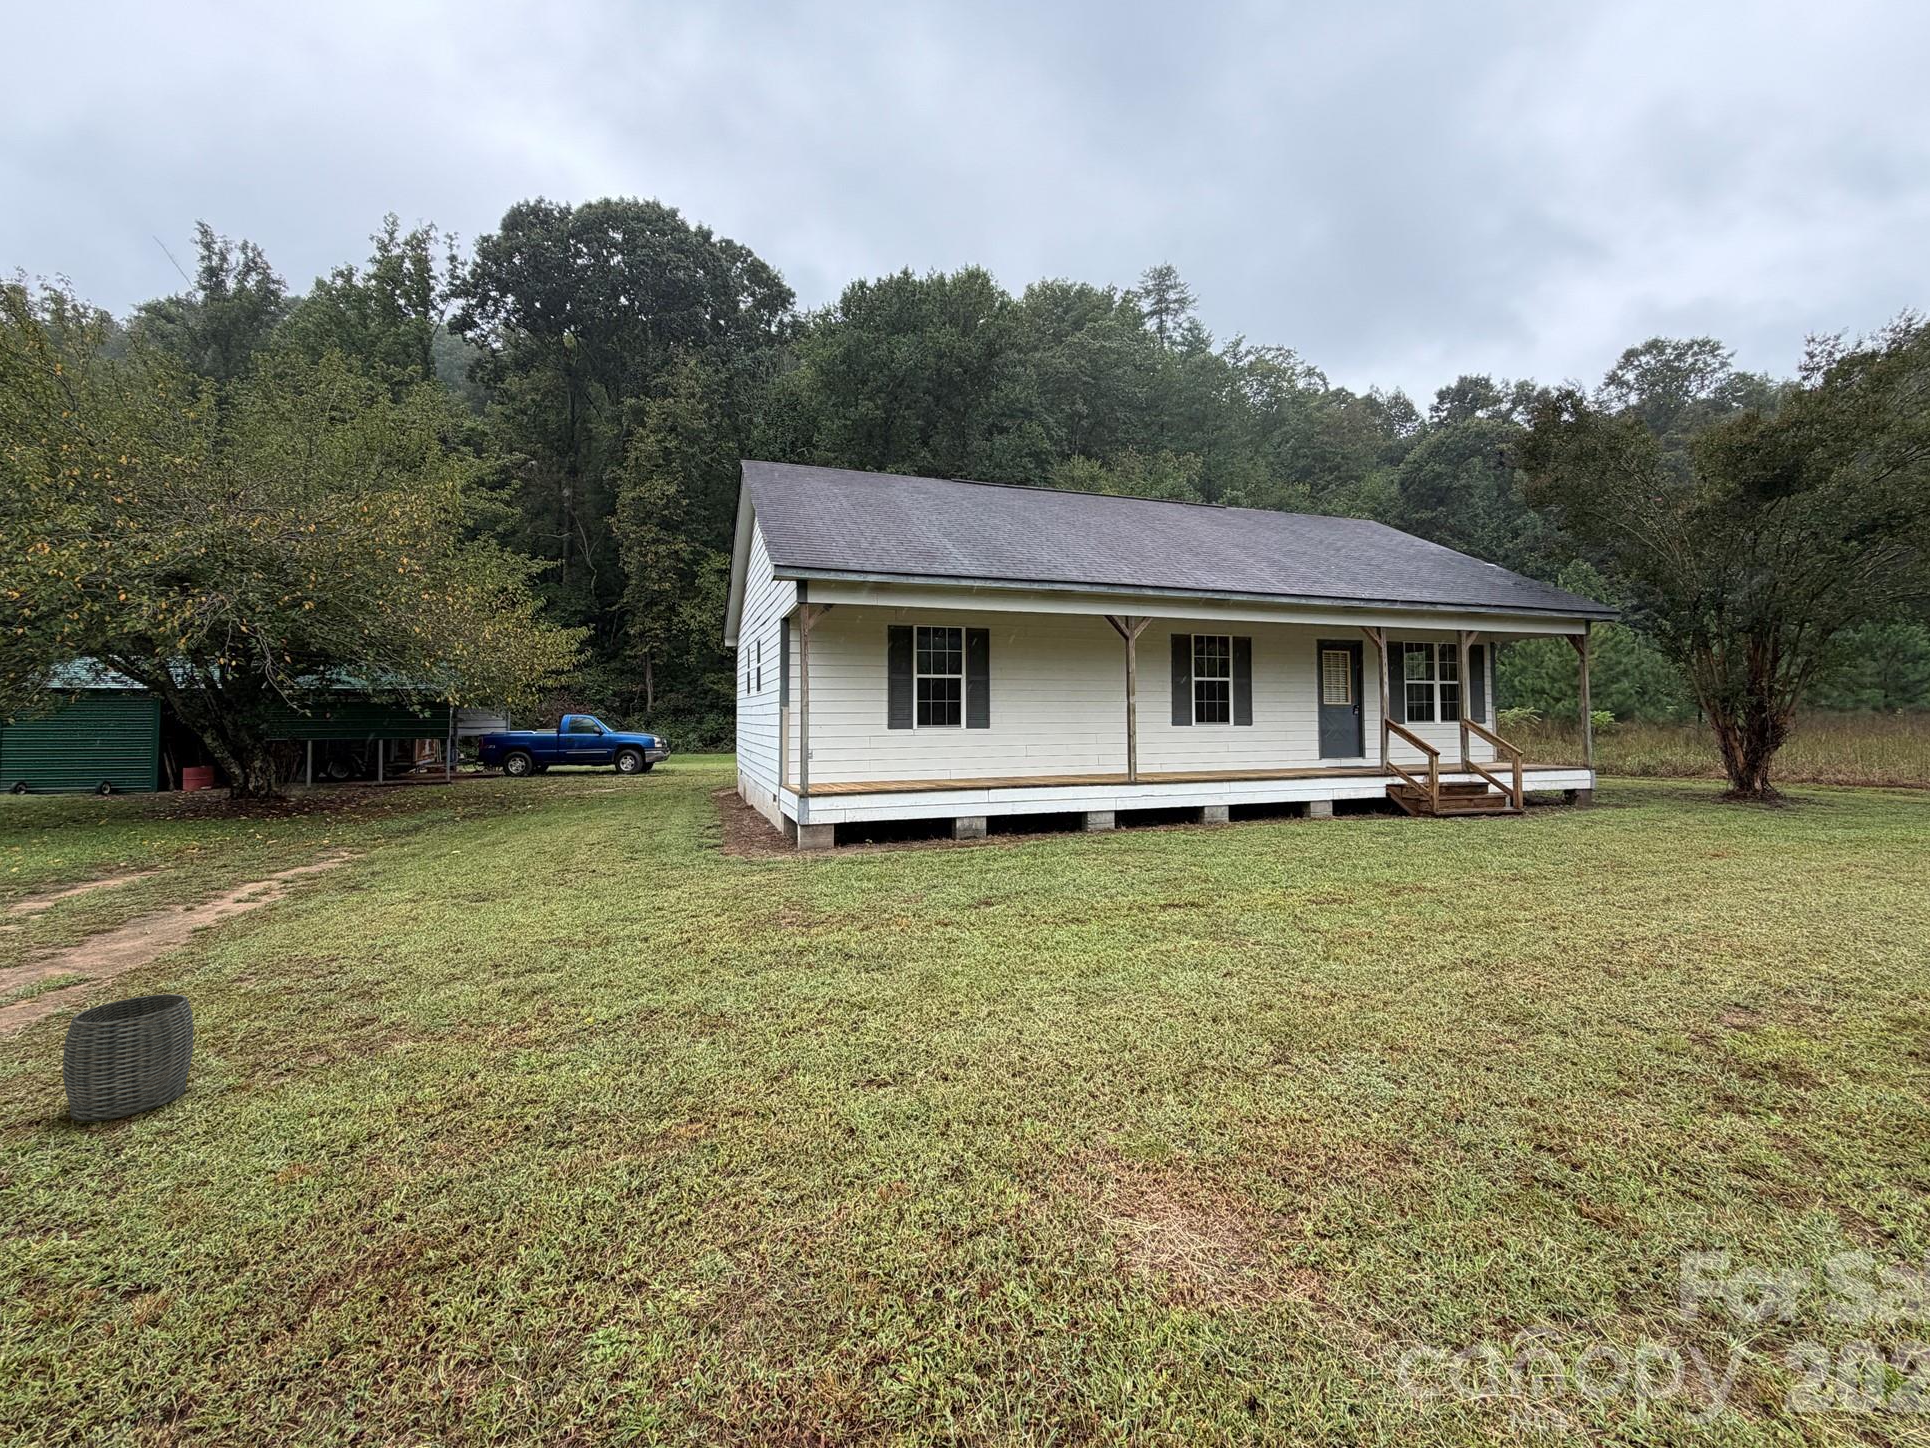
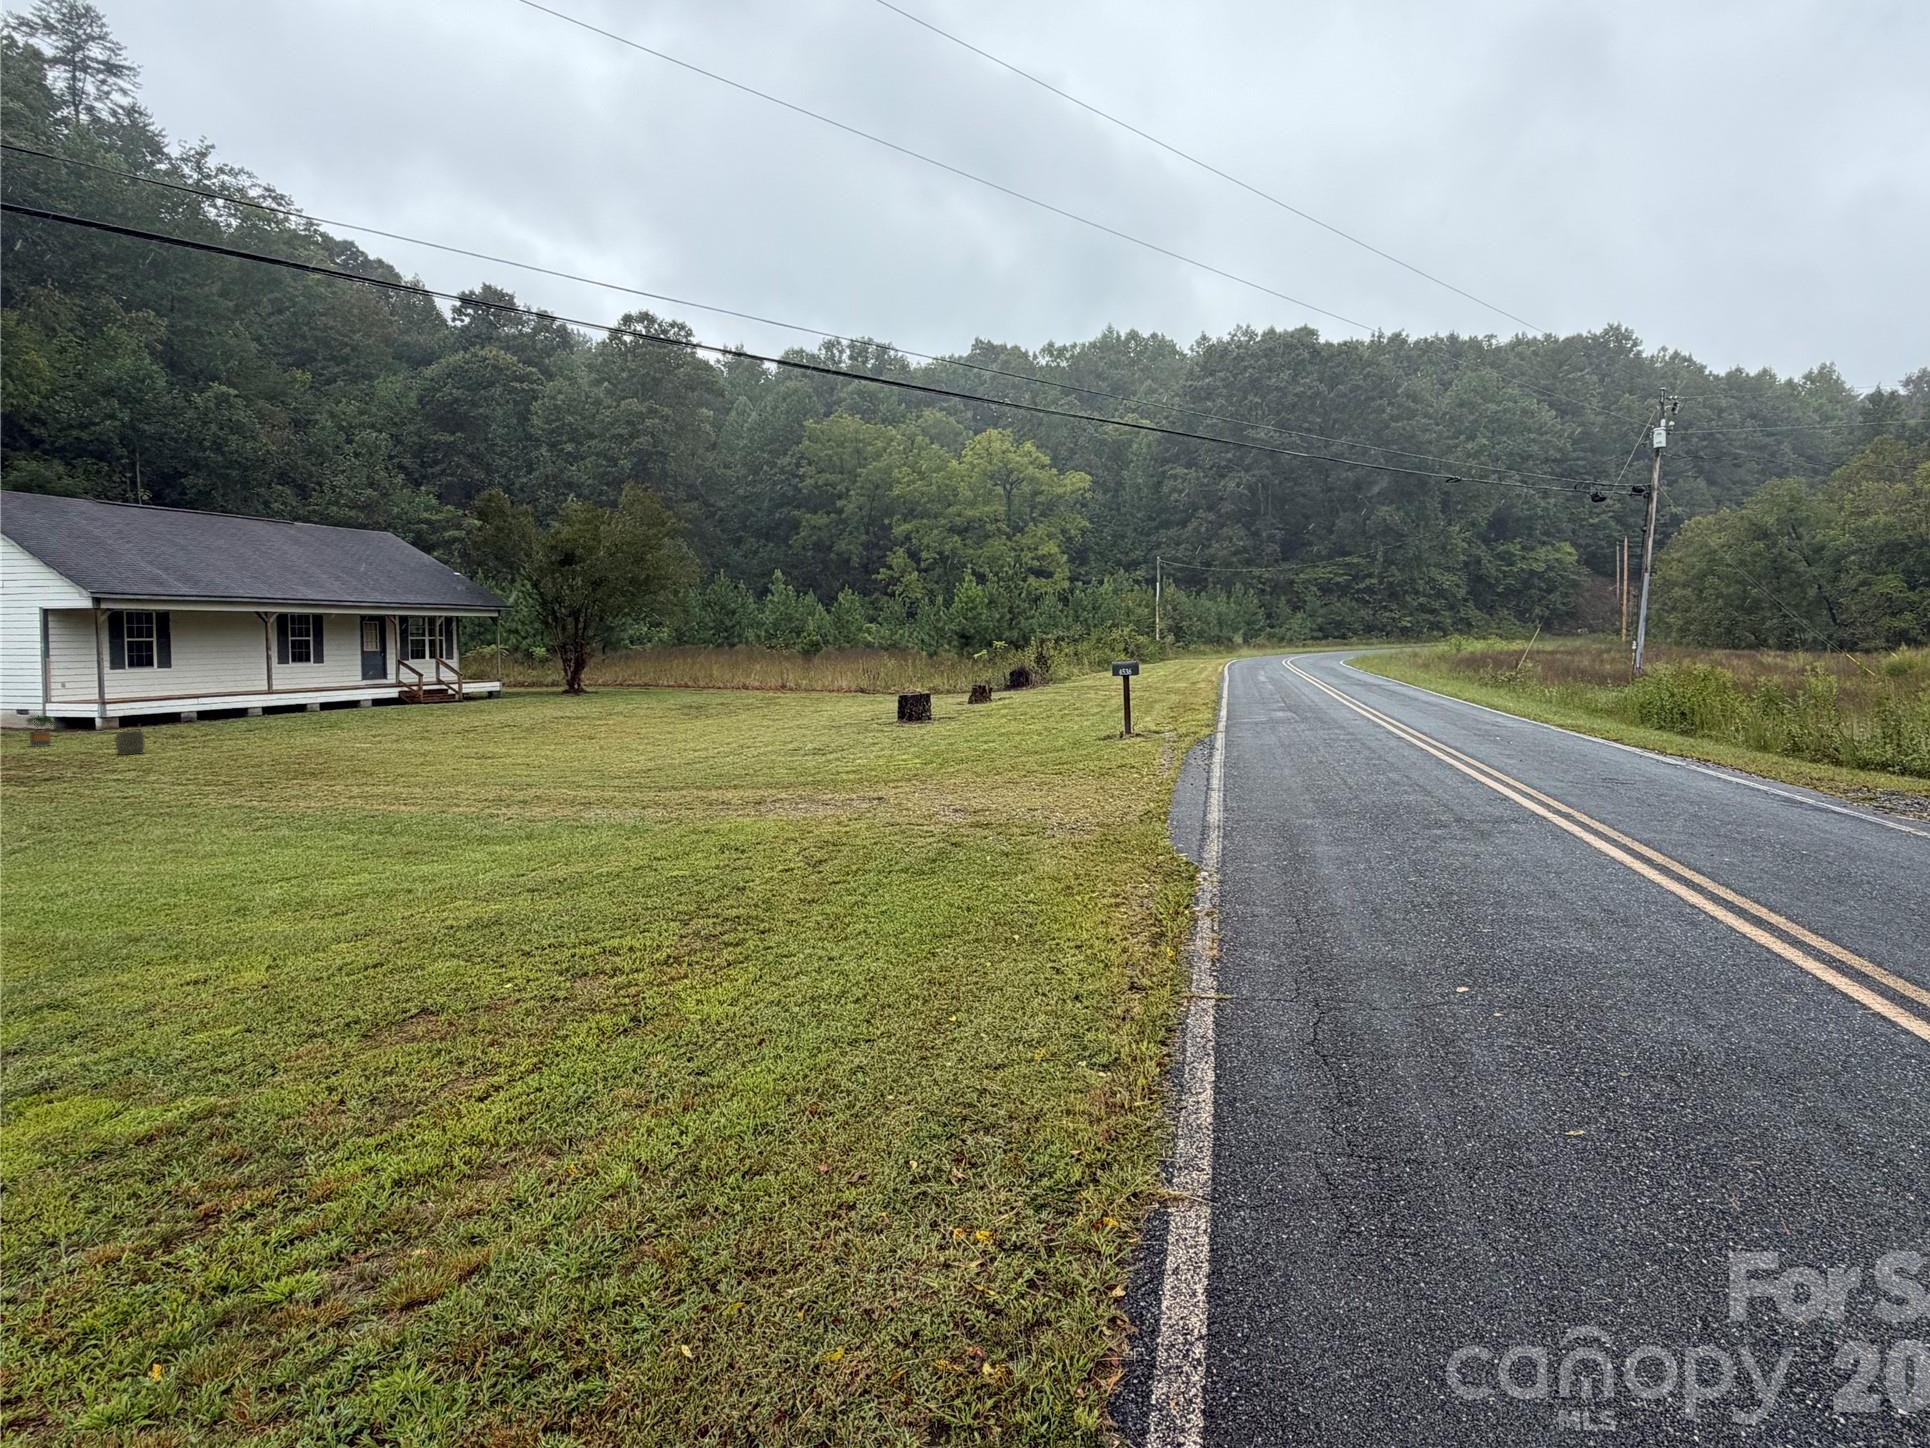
potted tree: none [470,839,526,919] -> present [27,716,55,747]

